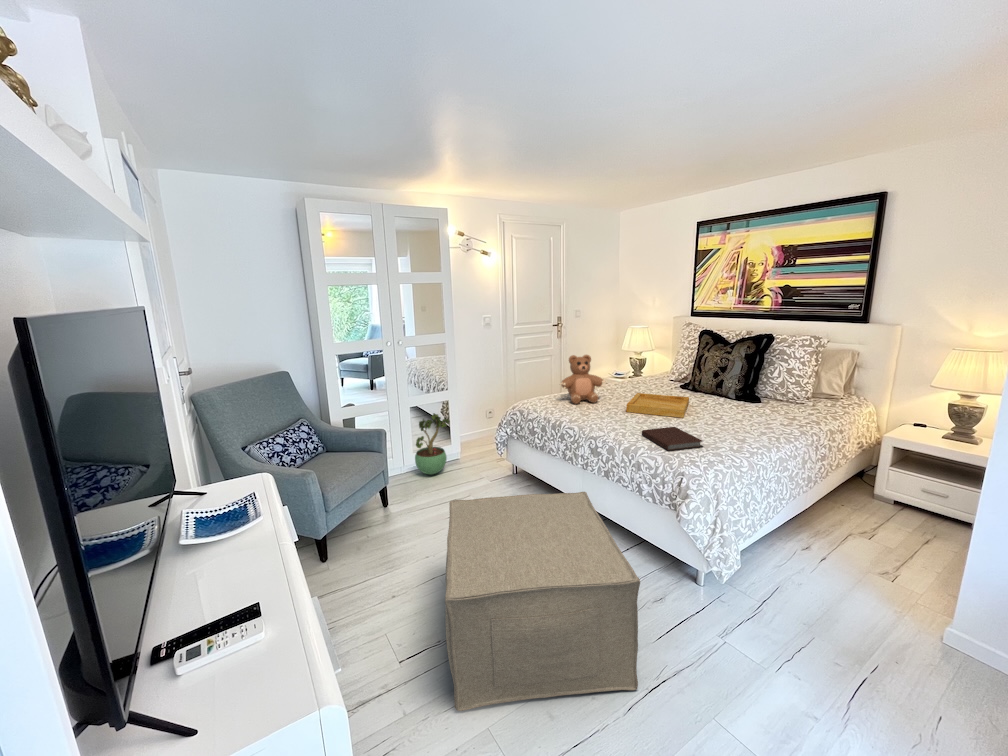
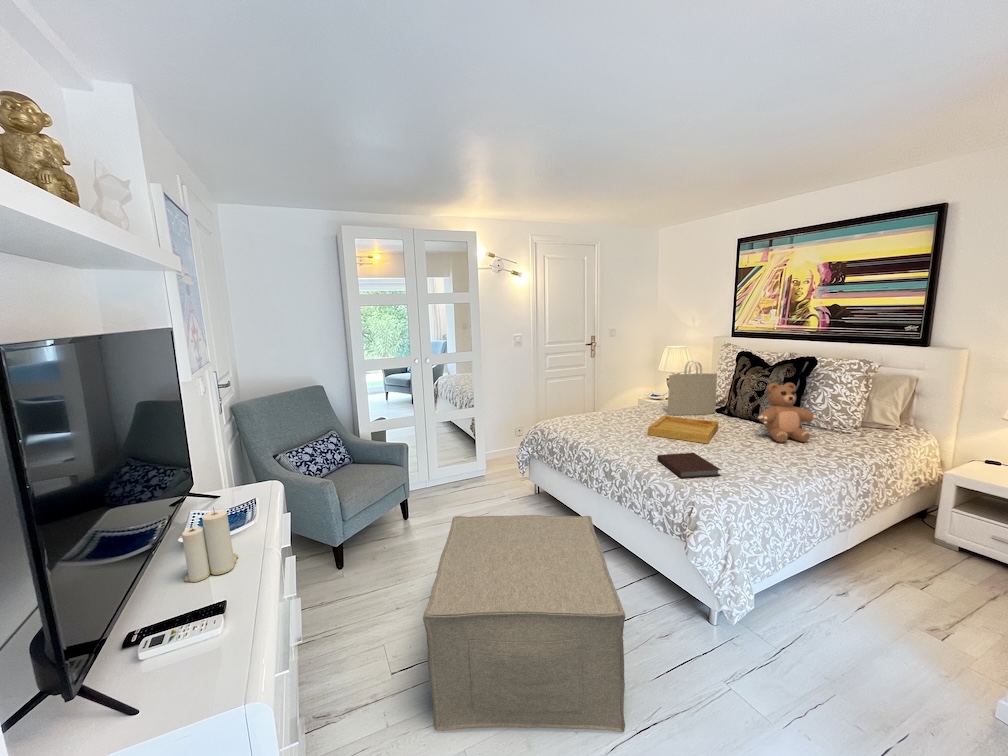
tote bag: none [639,340,684,392] -> present [668,361,717,415]
teddy bear: present [560,355,605,404] -> present [758,383,816,442]
potted plant: present [415,413,449,474] -> none [440,429,475,489]
candle: none [197,503,254,585] -> present [182,507,238,582]

